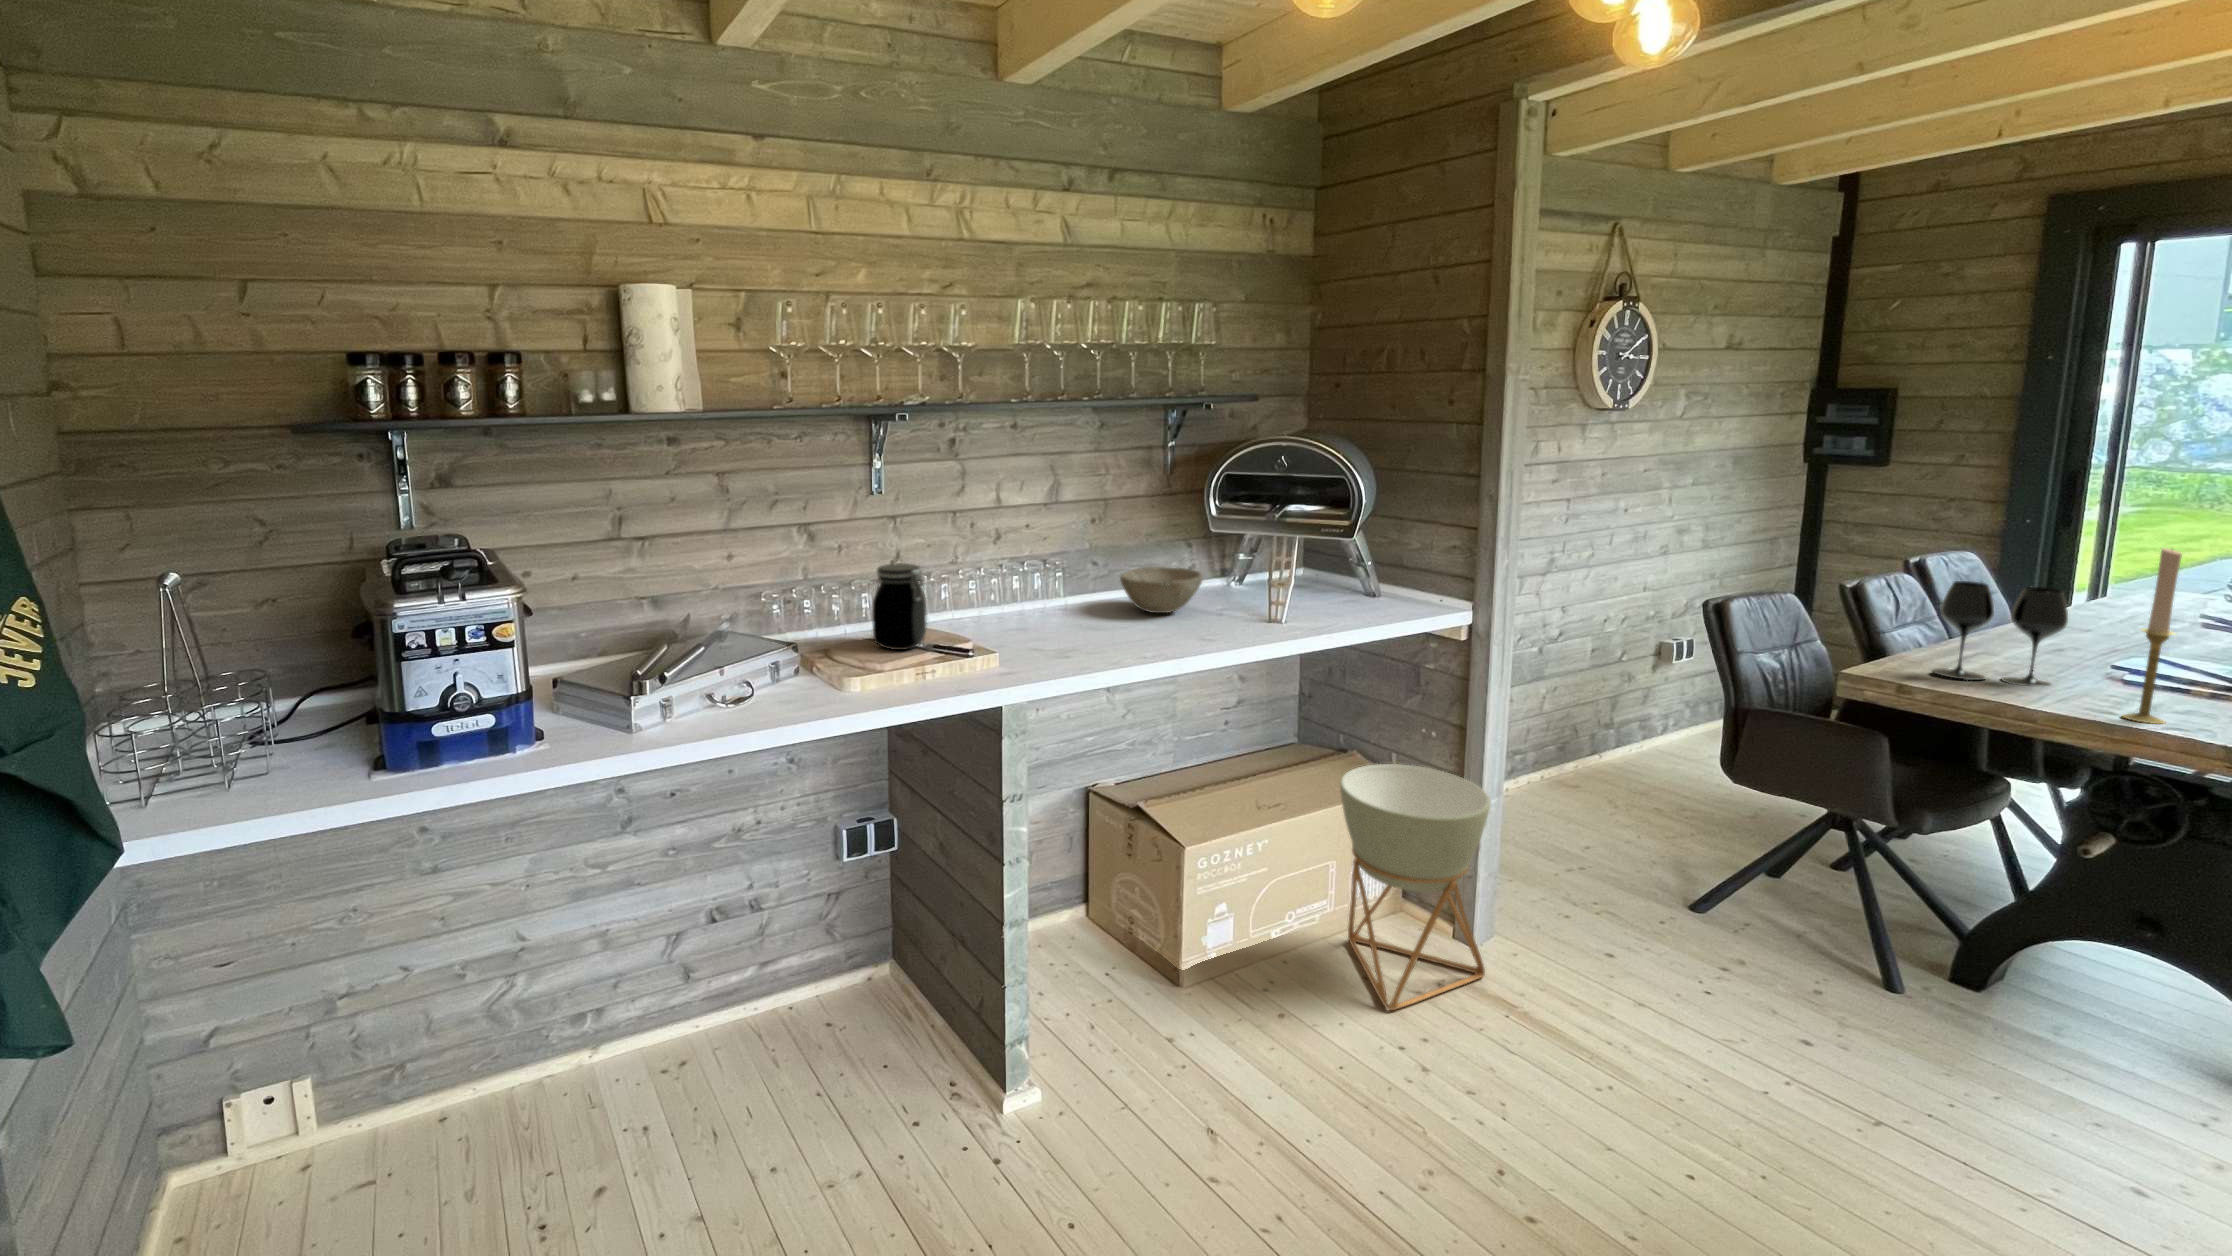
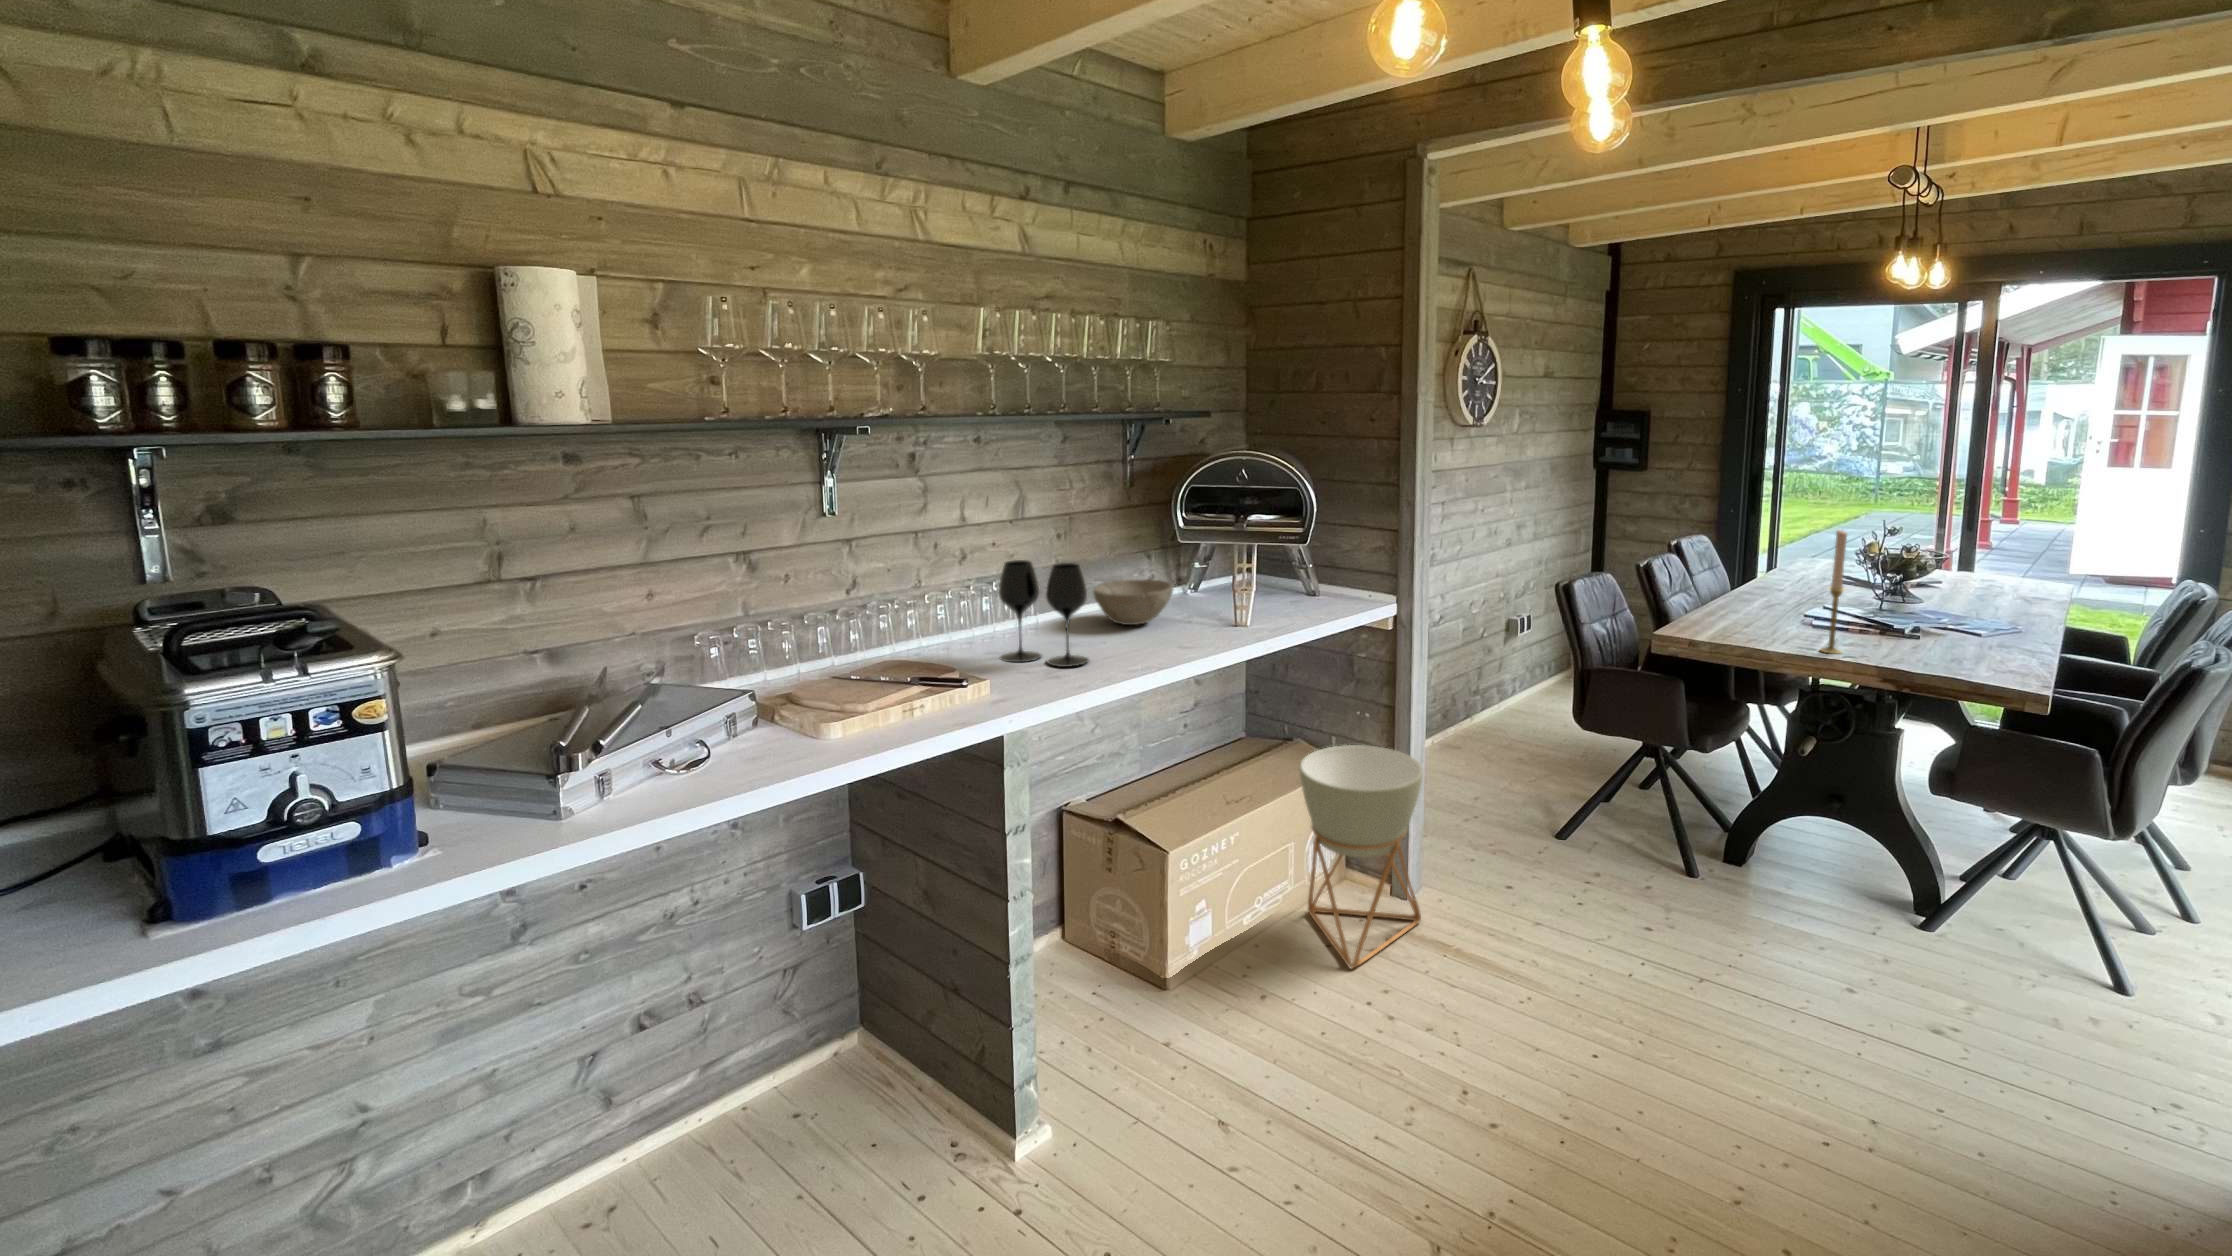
jar: present [872,563,927,650] -> none [842,591,903,686]
wine glass: present [1932,581,2068,686] -> present [998,560,1089,667]

